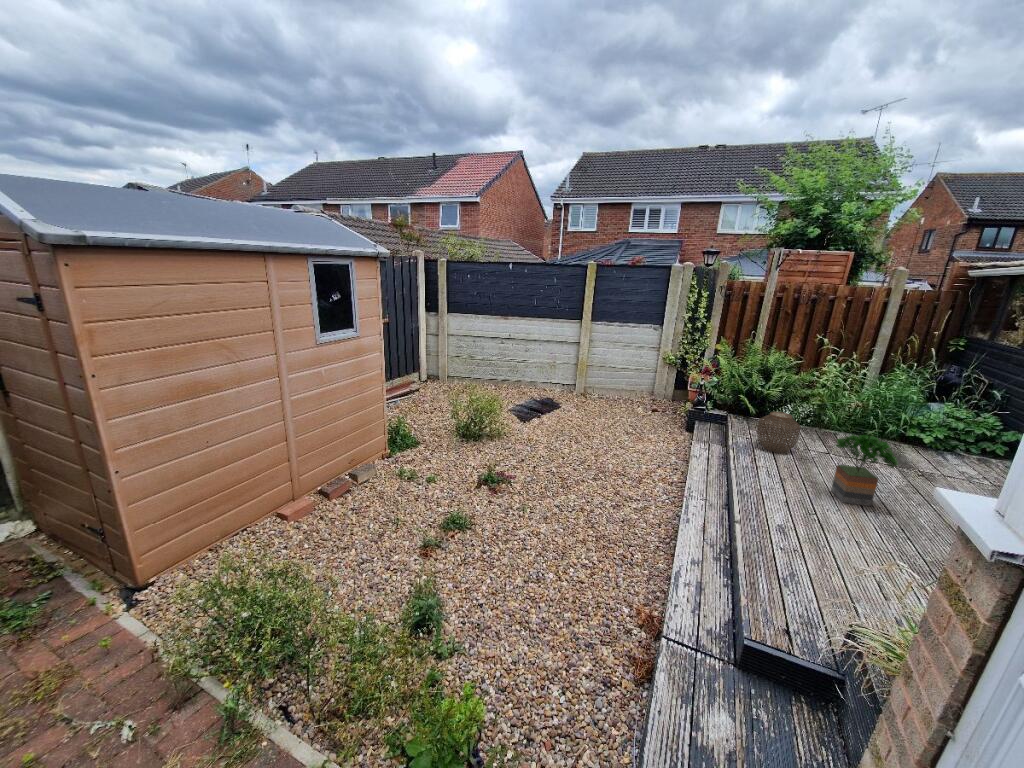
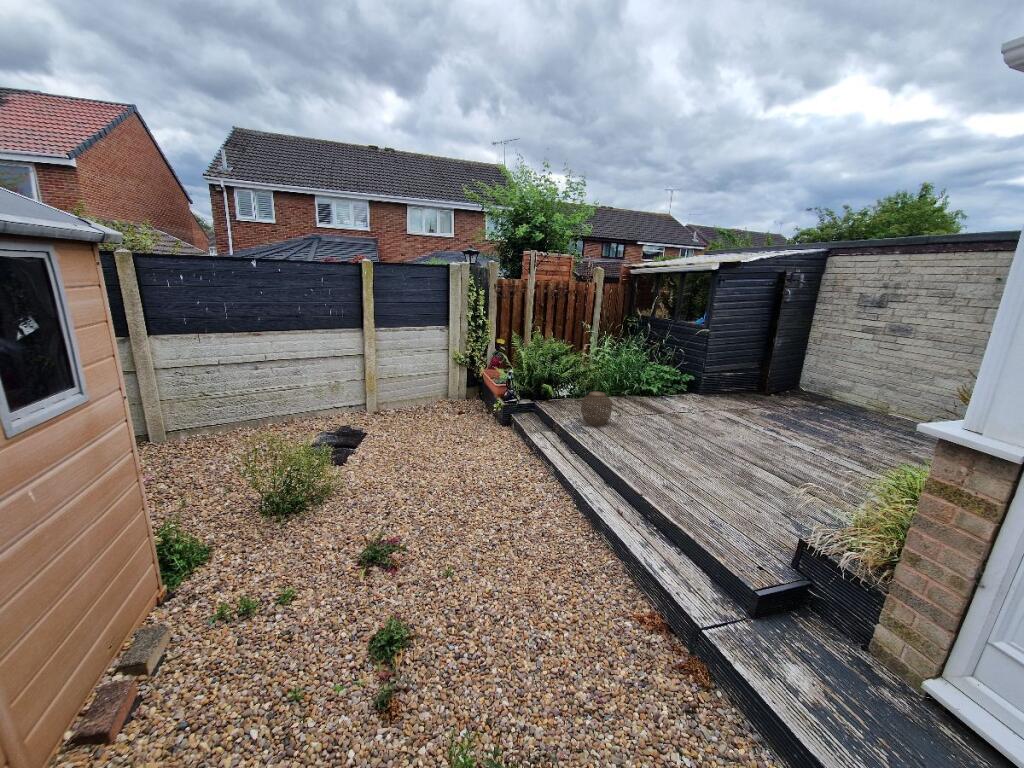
potted tree: present [831,434,898,506] -> none [660,396,704,452]

